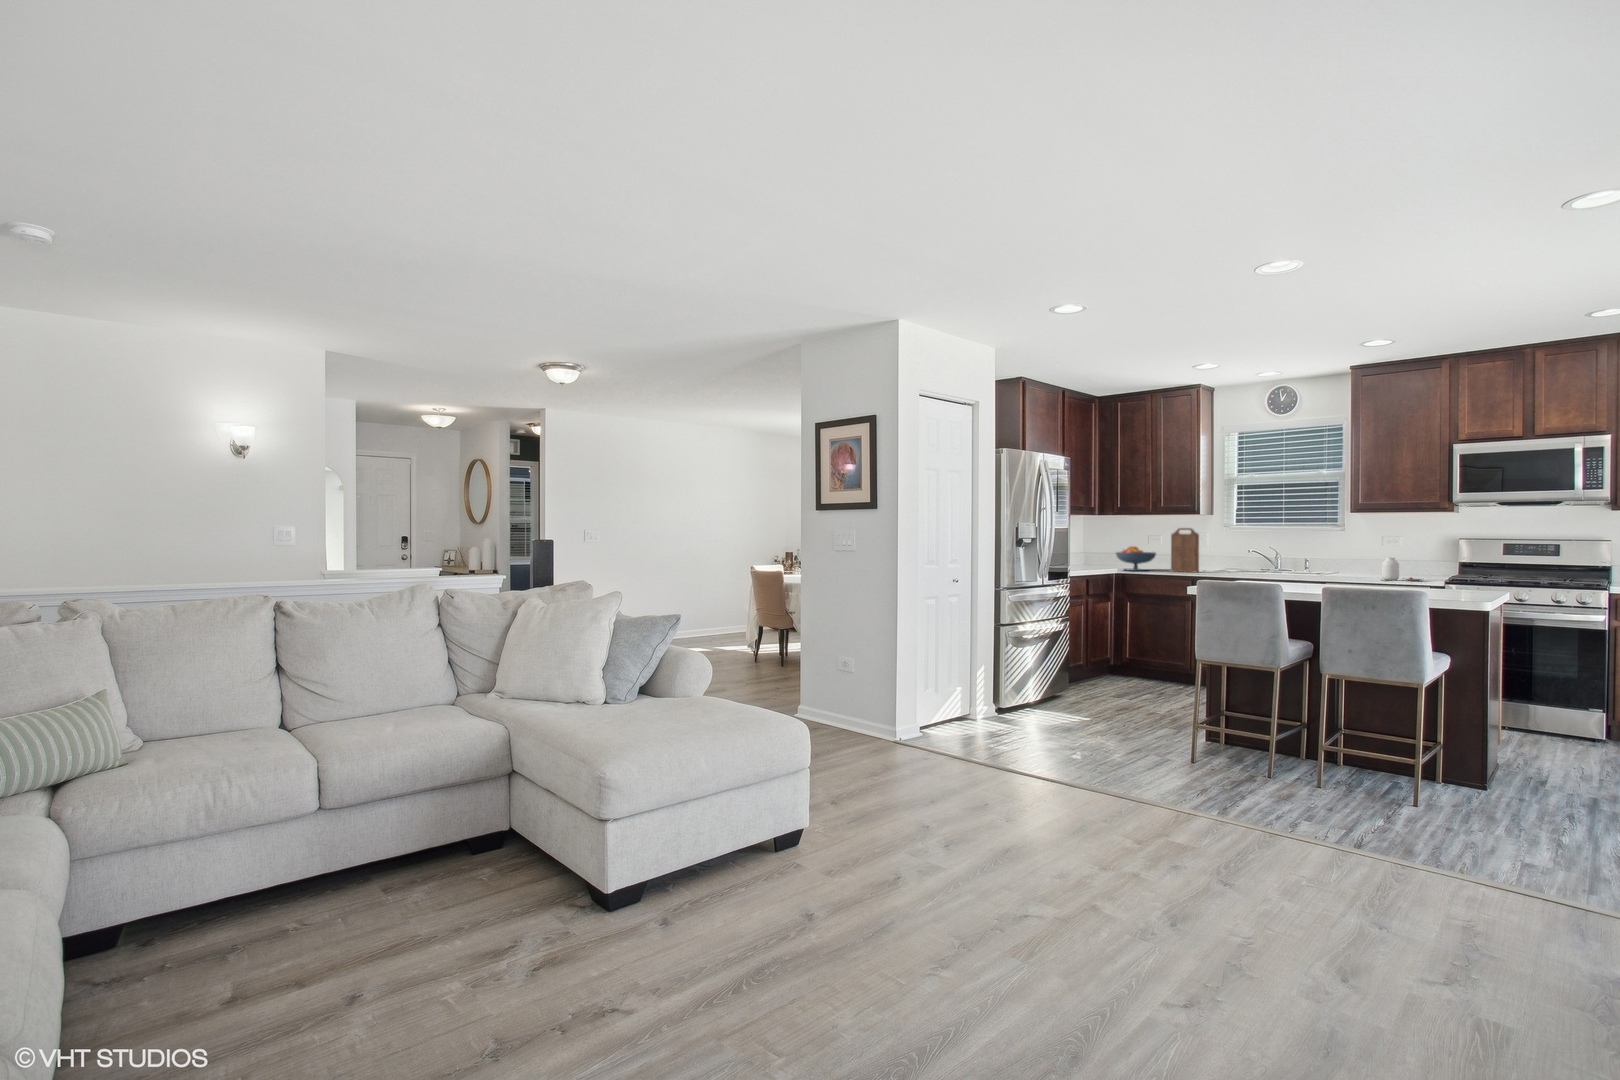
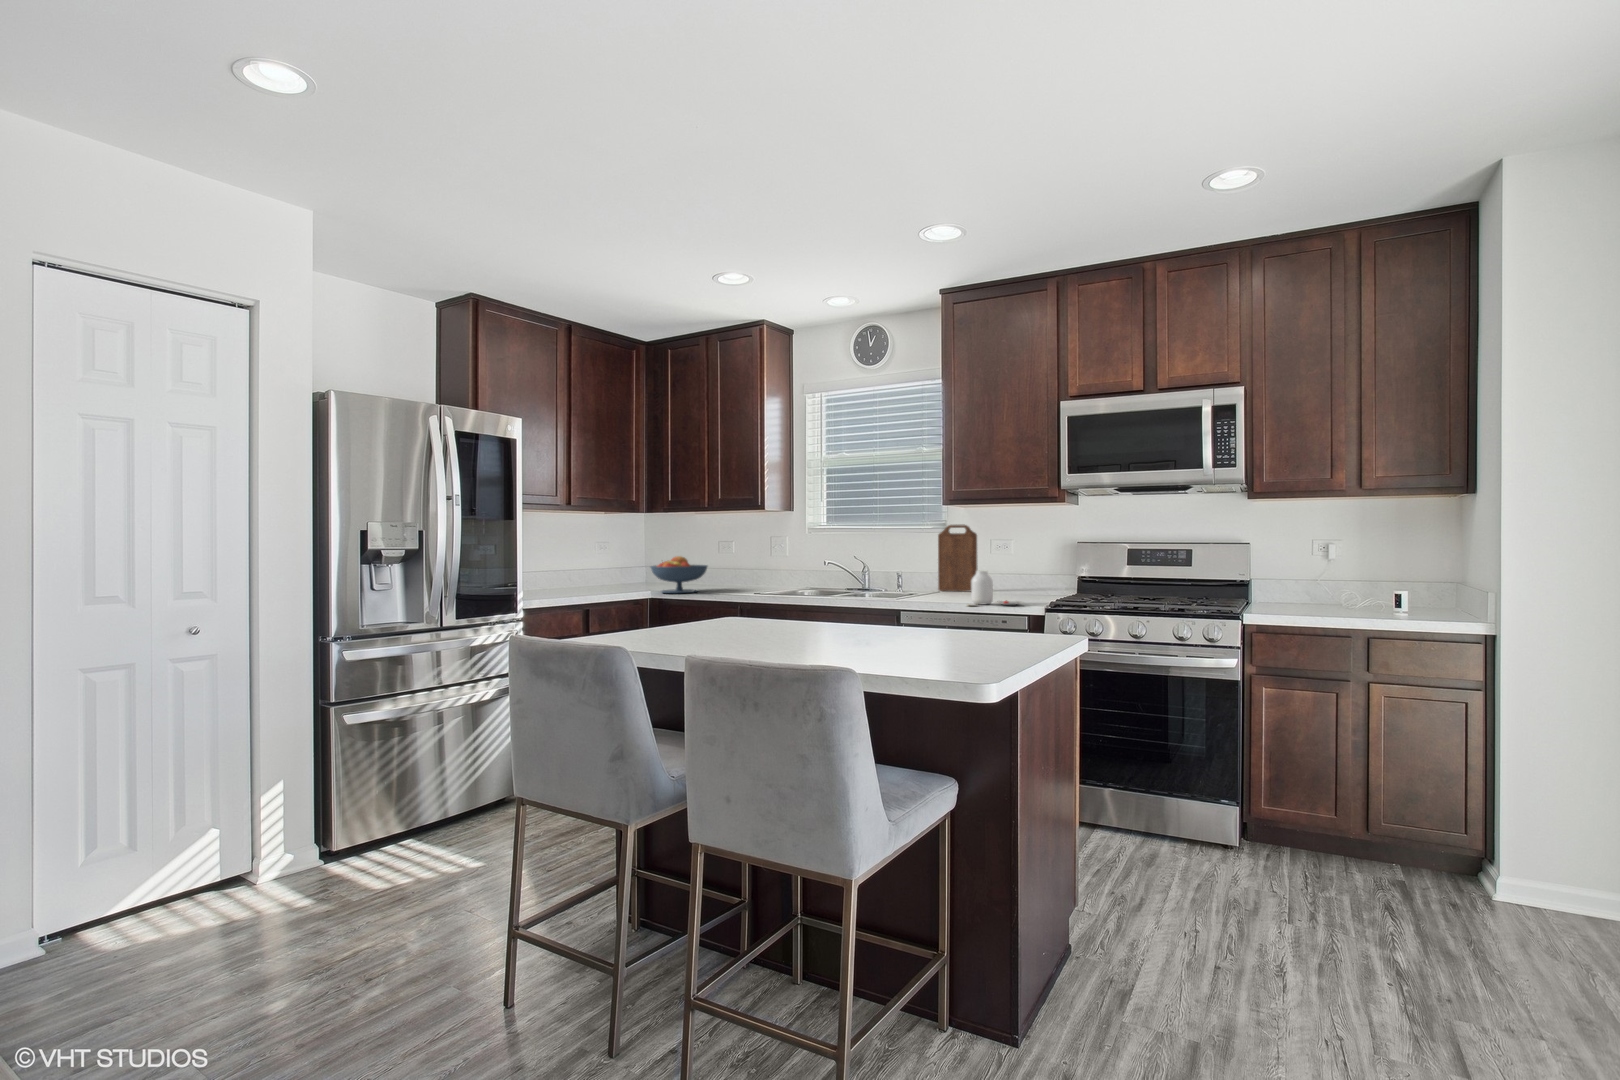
cutting board: present [1171,528,1199,572] -> present [938,525,977,591]

